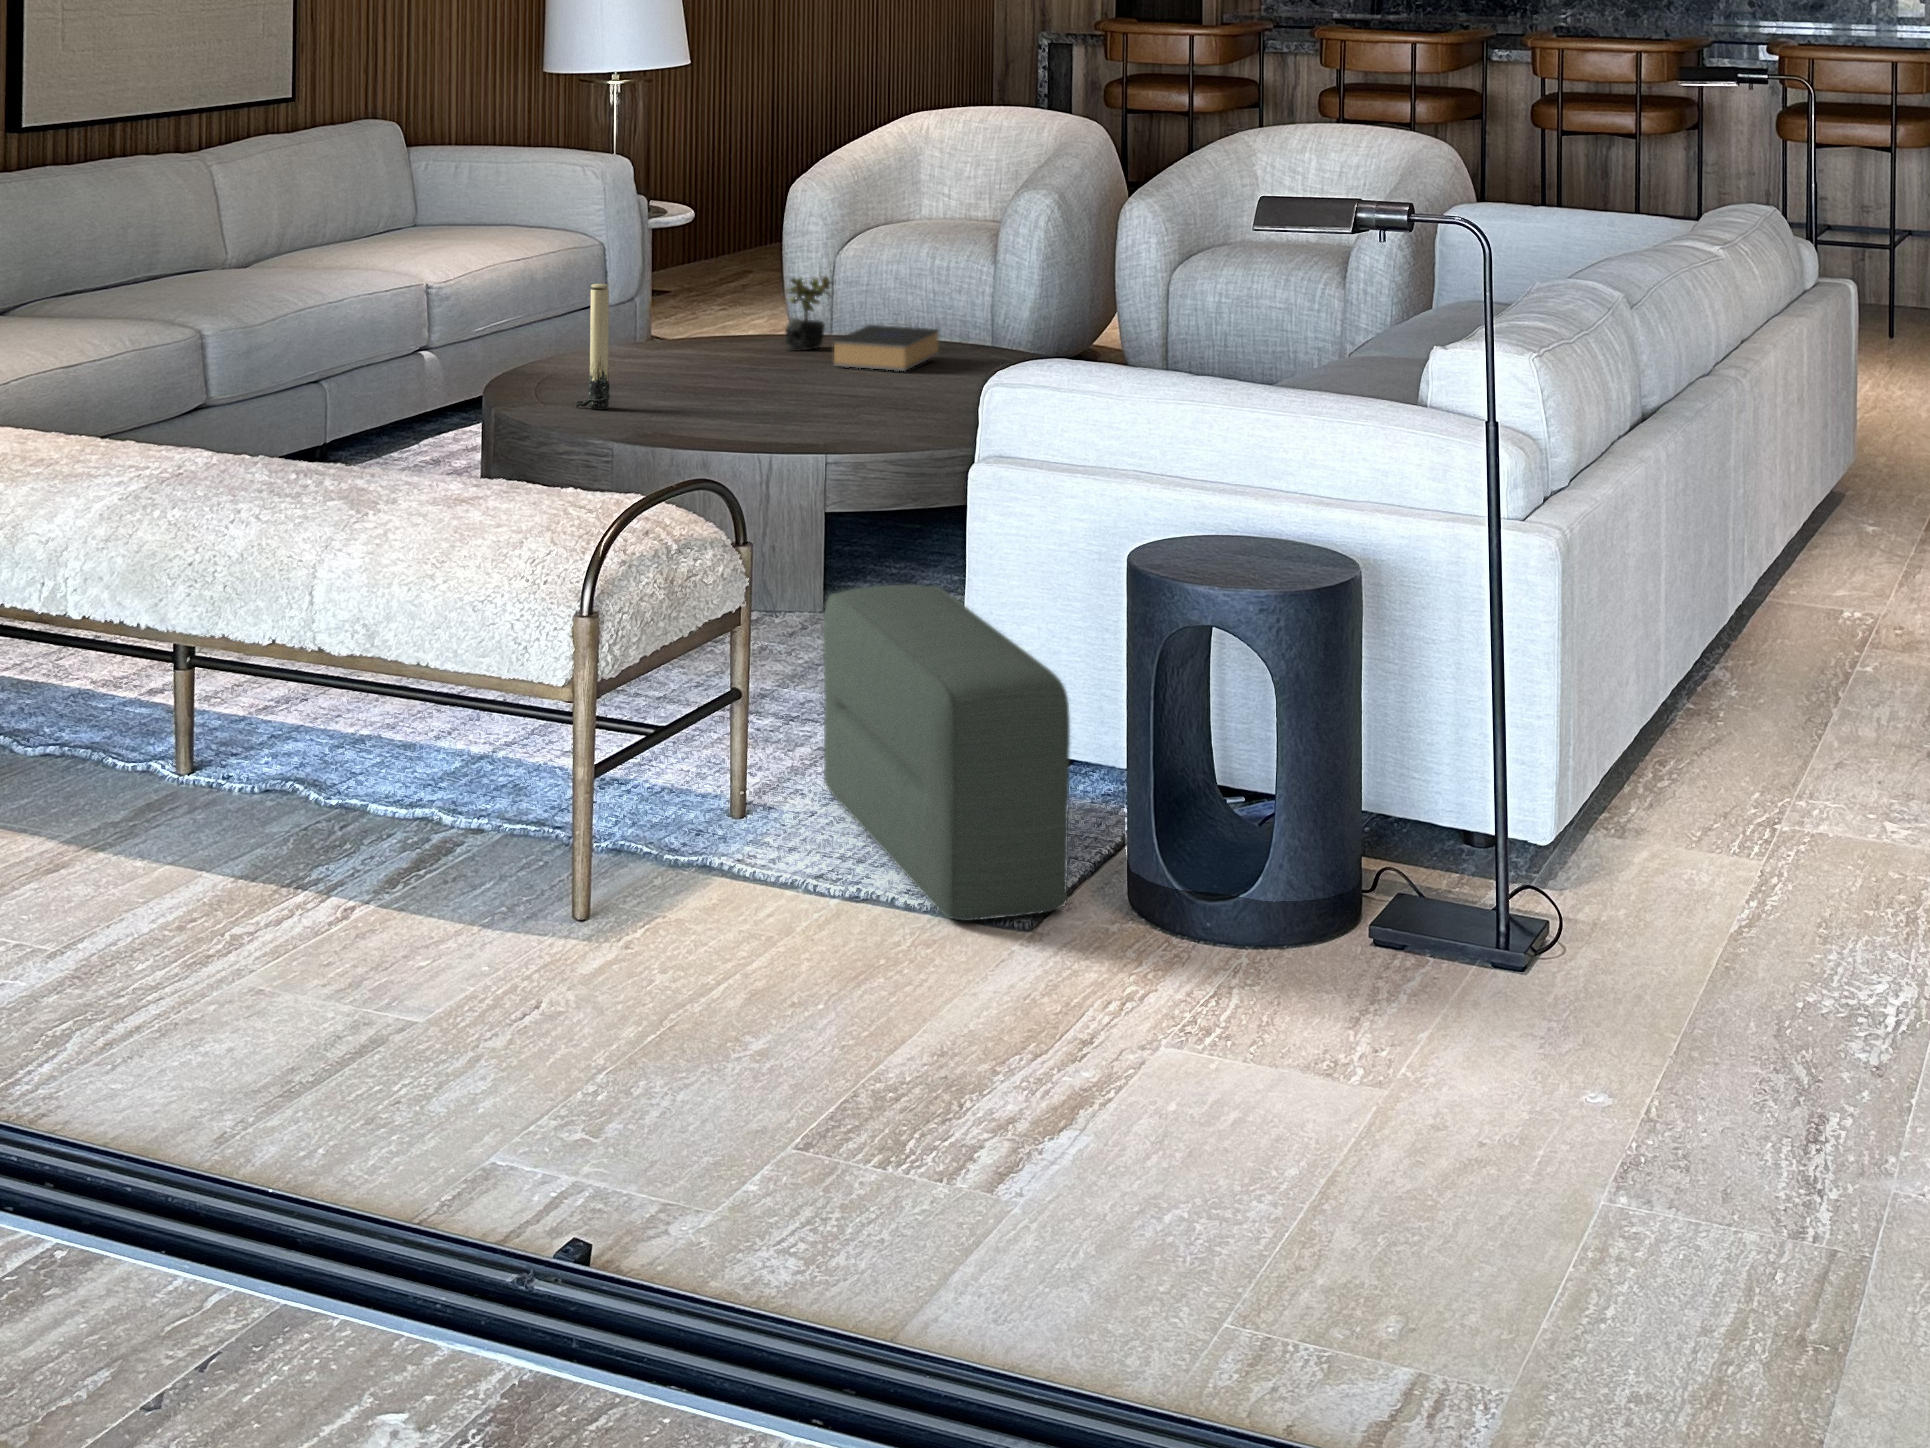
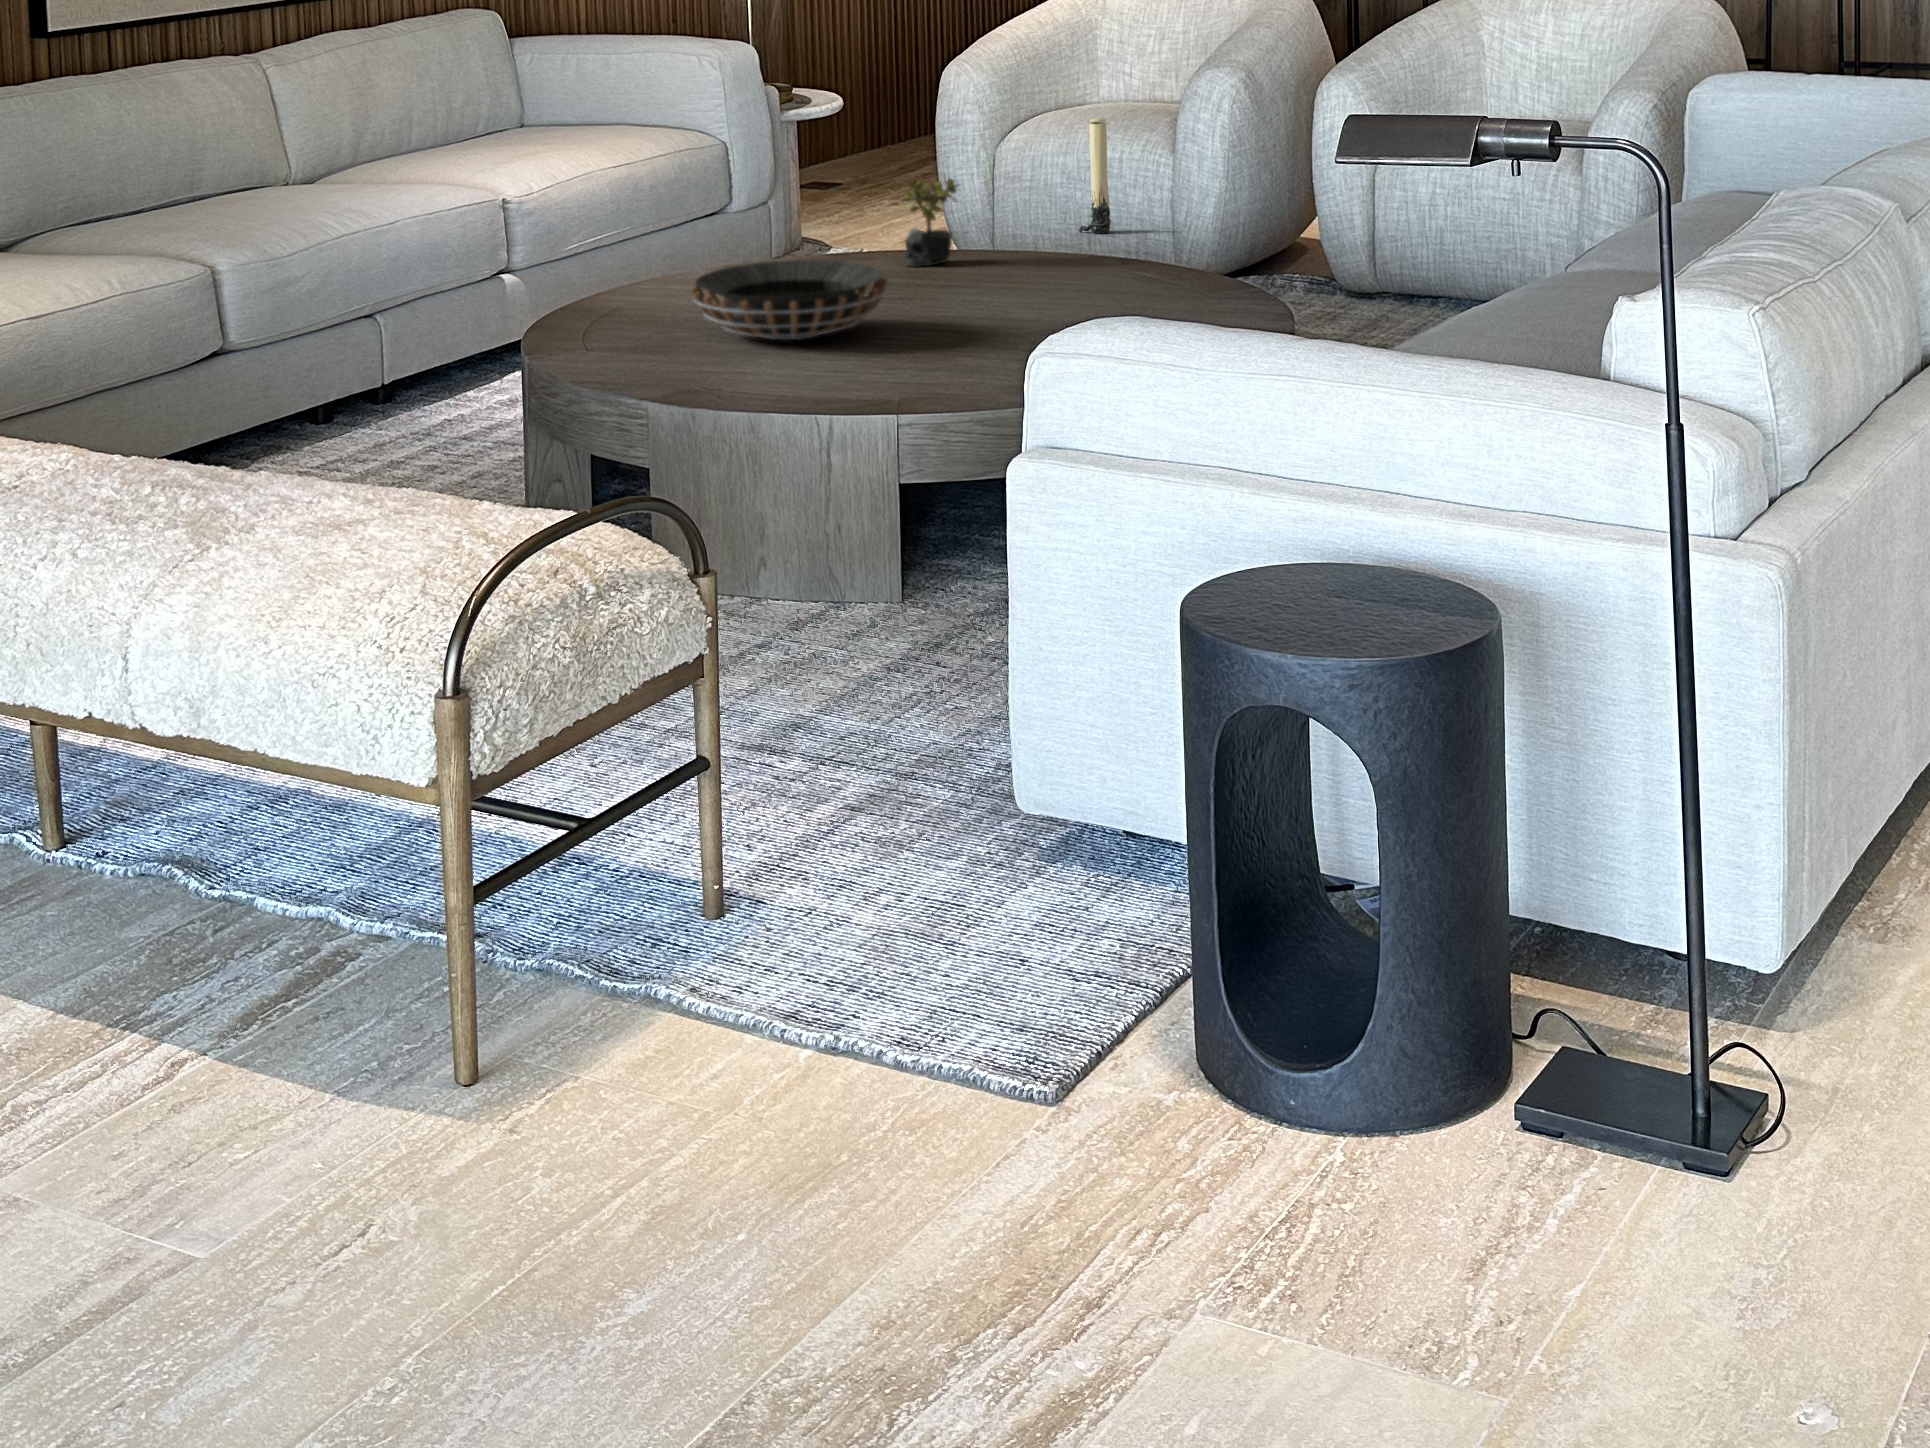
candle: present [575,284,610,409] -> present [1079,118,1111,233]
book: present [834,325,939,372] -> none [949,235,1082,293]
decorative bowl: none [635,336,800,399] -> present [691,260,888,340]
pouf: present [823,585,1070,920] -> none [824,608,1104,1088]

